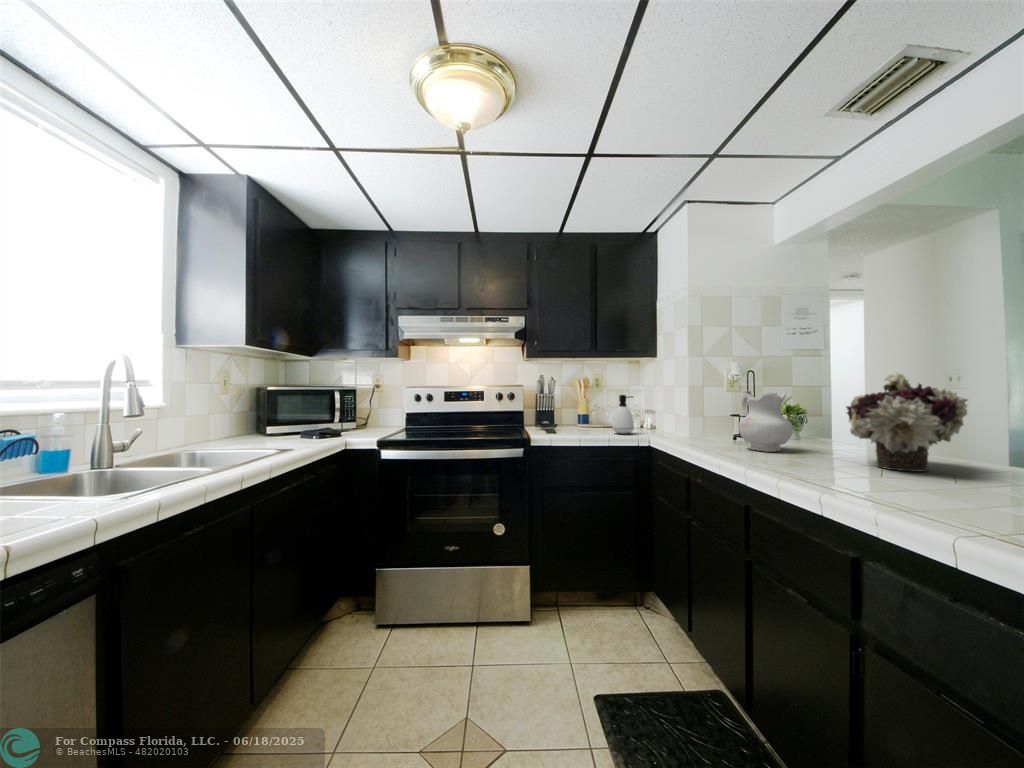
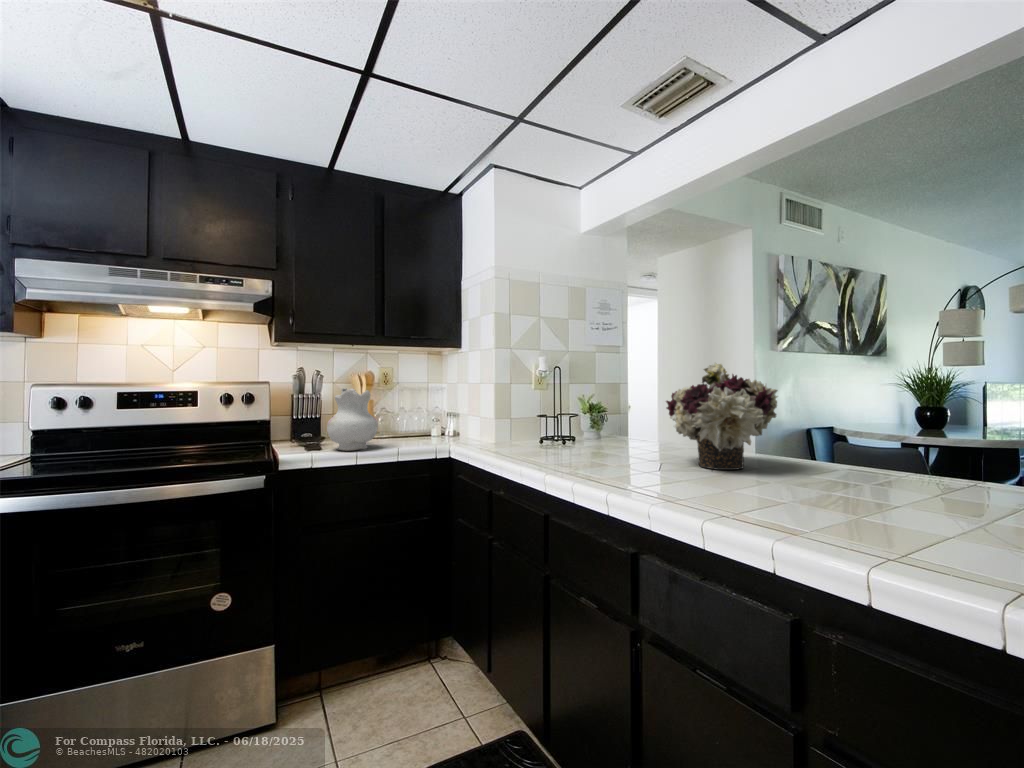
ceramic pitcher: present [739,391,793,452] -> present [327,388,378,451]
soap dispenser: present [612,395,634,434] -> none [403,393,431,444]

